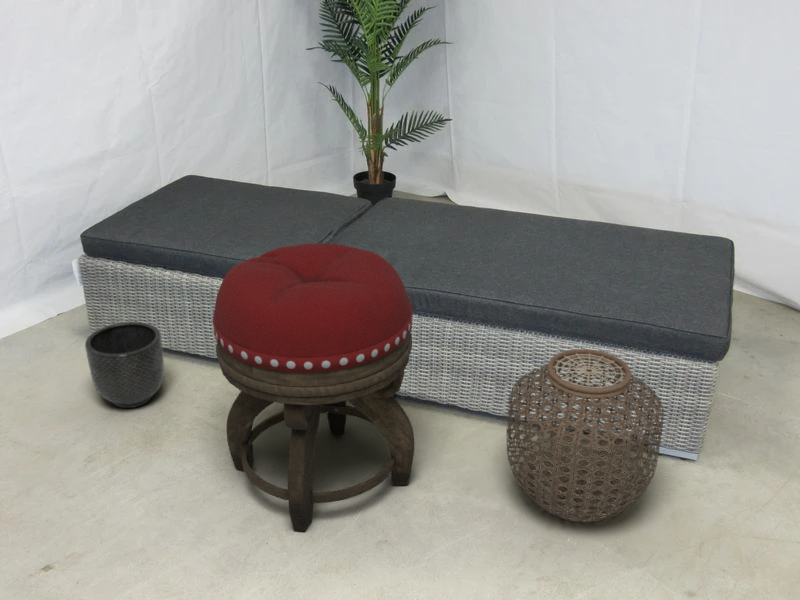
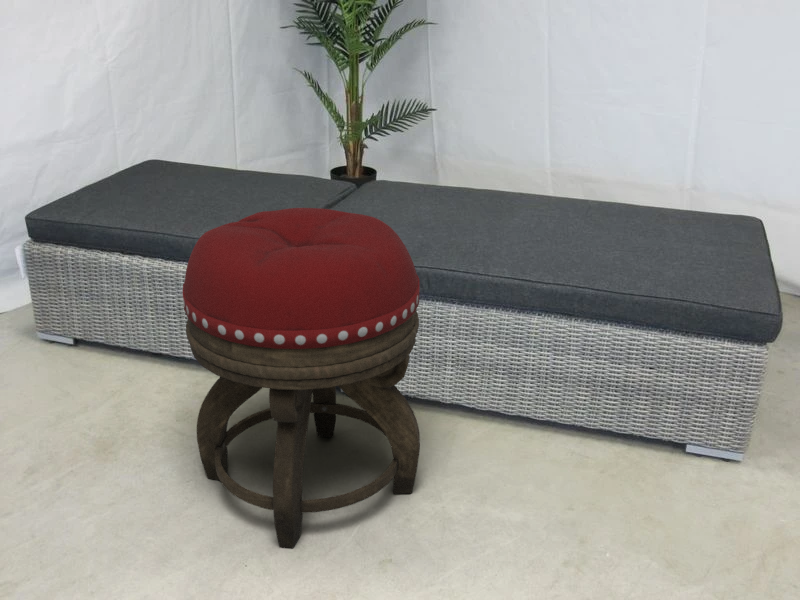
planter: present [85,322,164,408] -> none [28,313,120,413]
woven basket: present [506,349,664,523] -> none [529,327,716,532]

